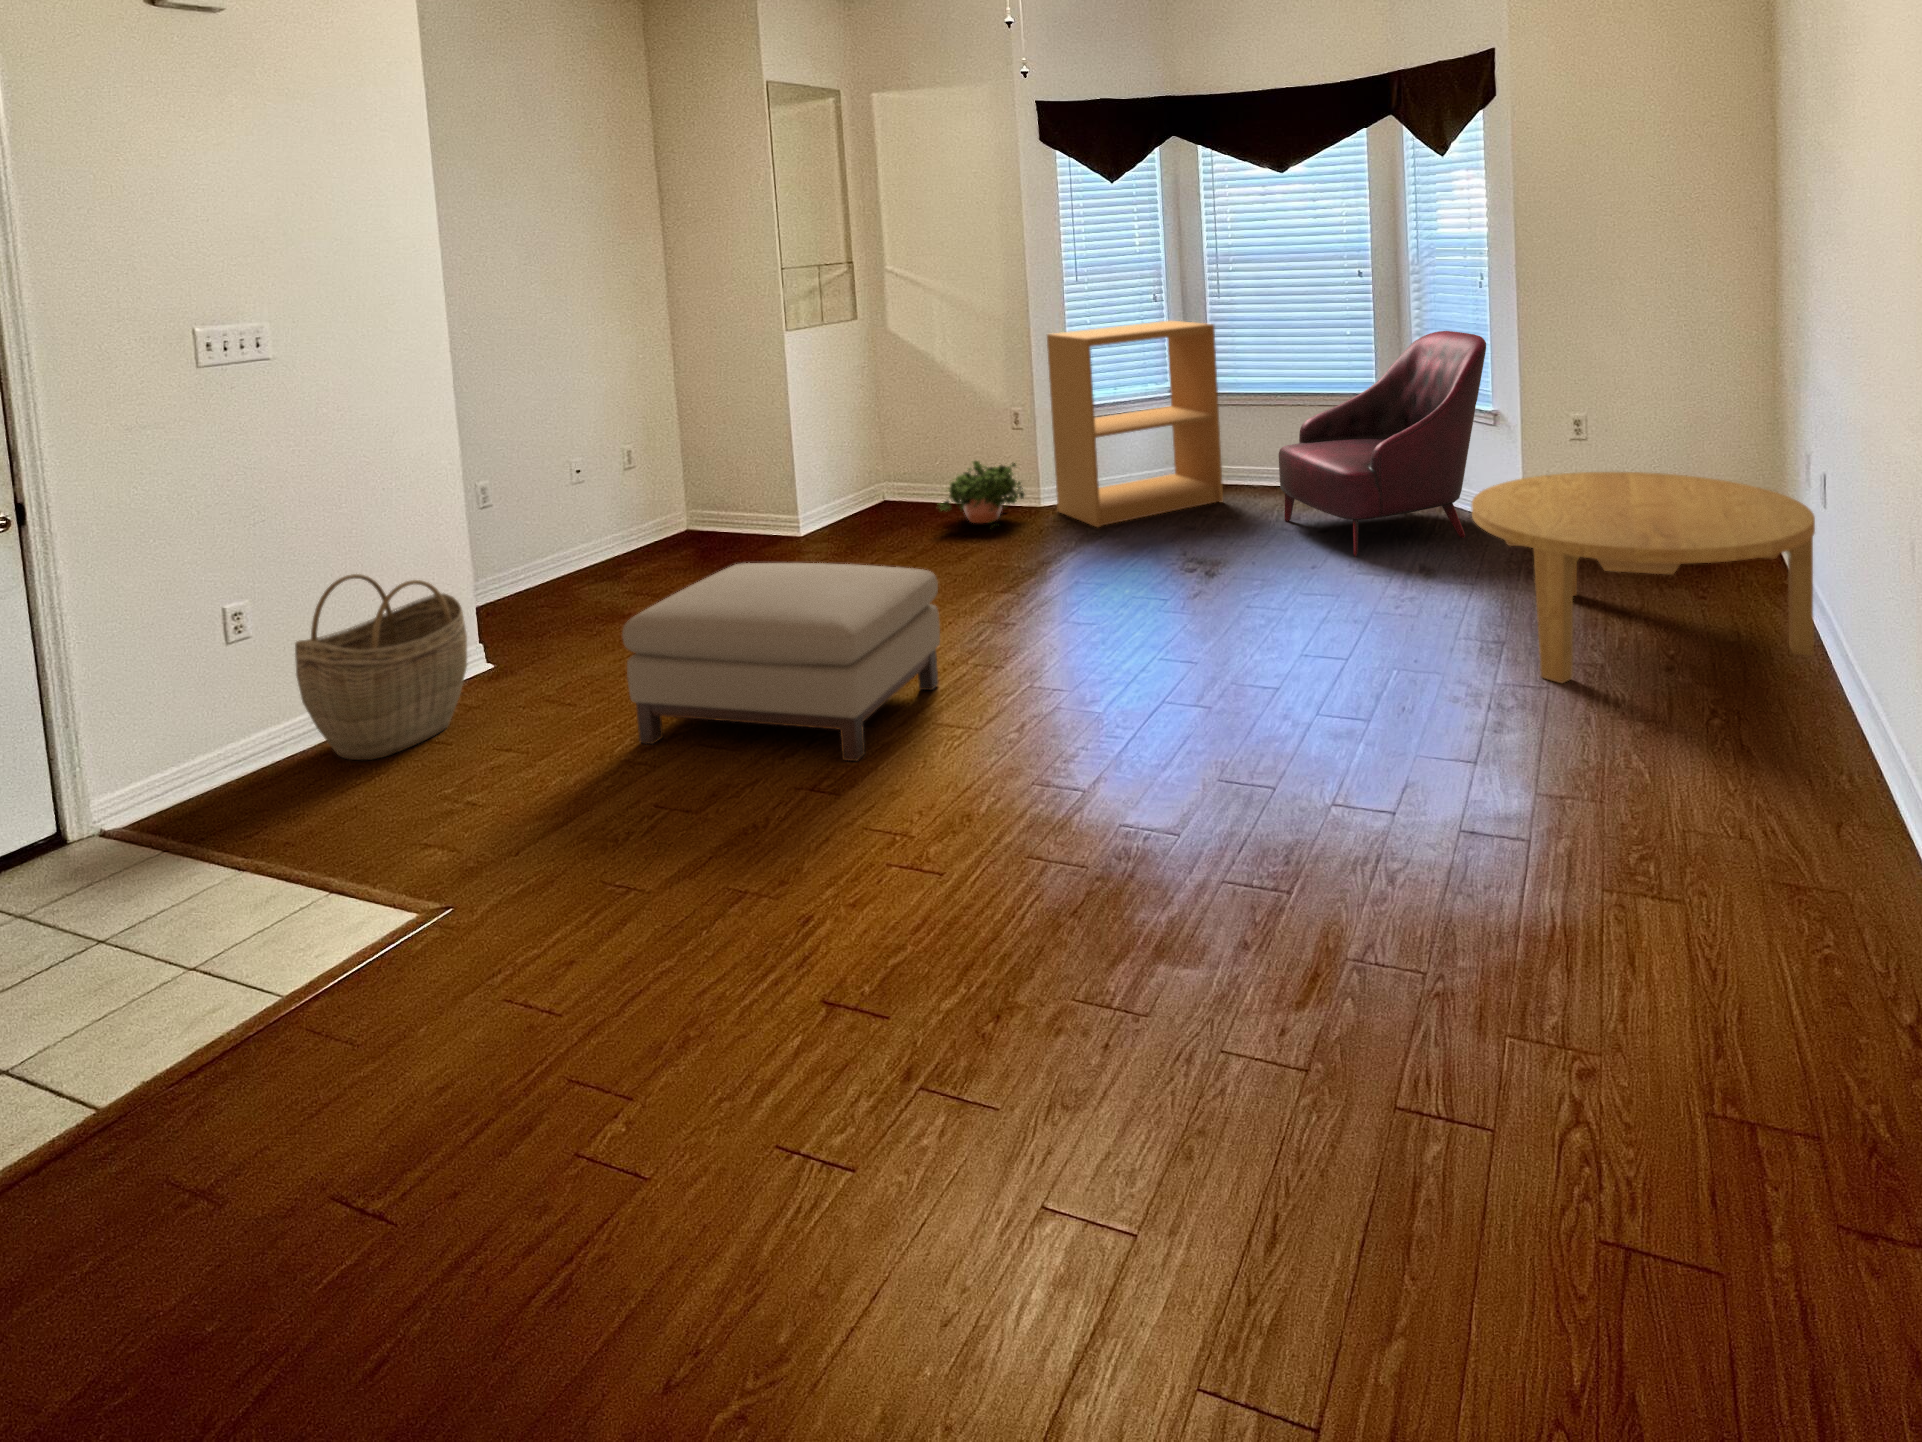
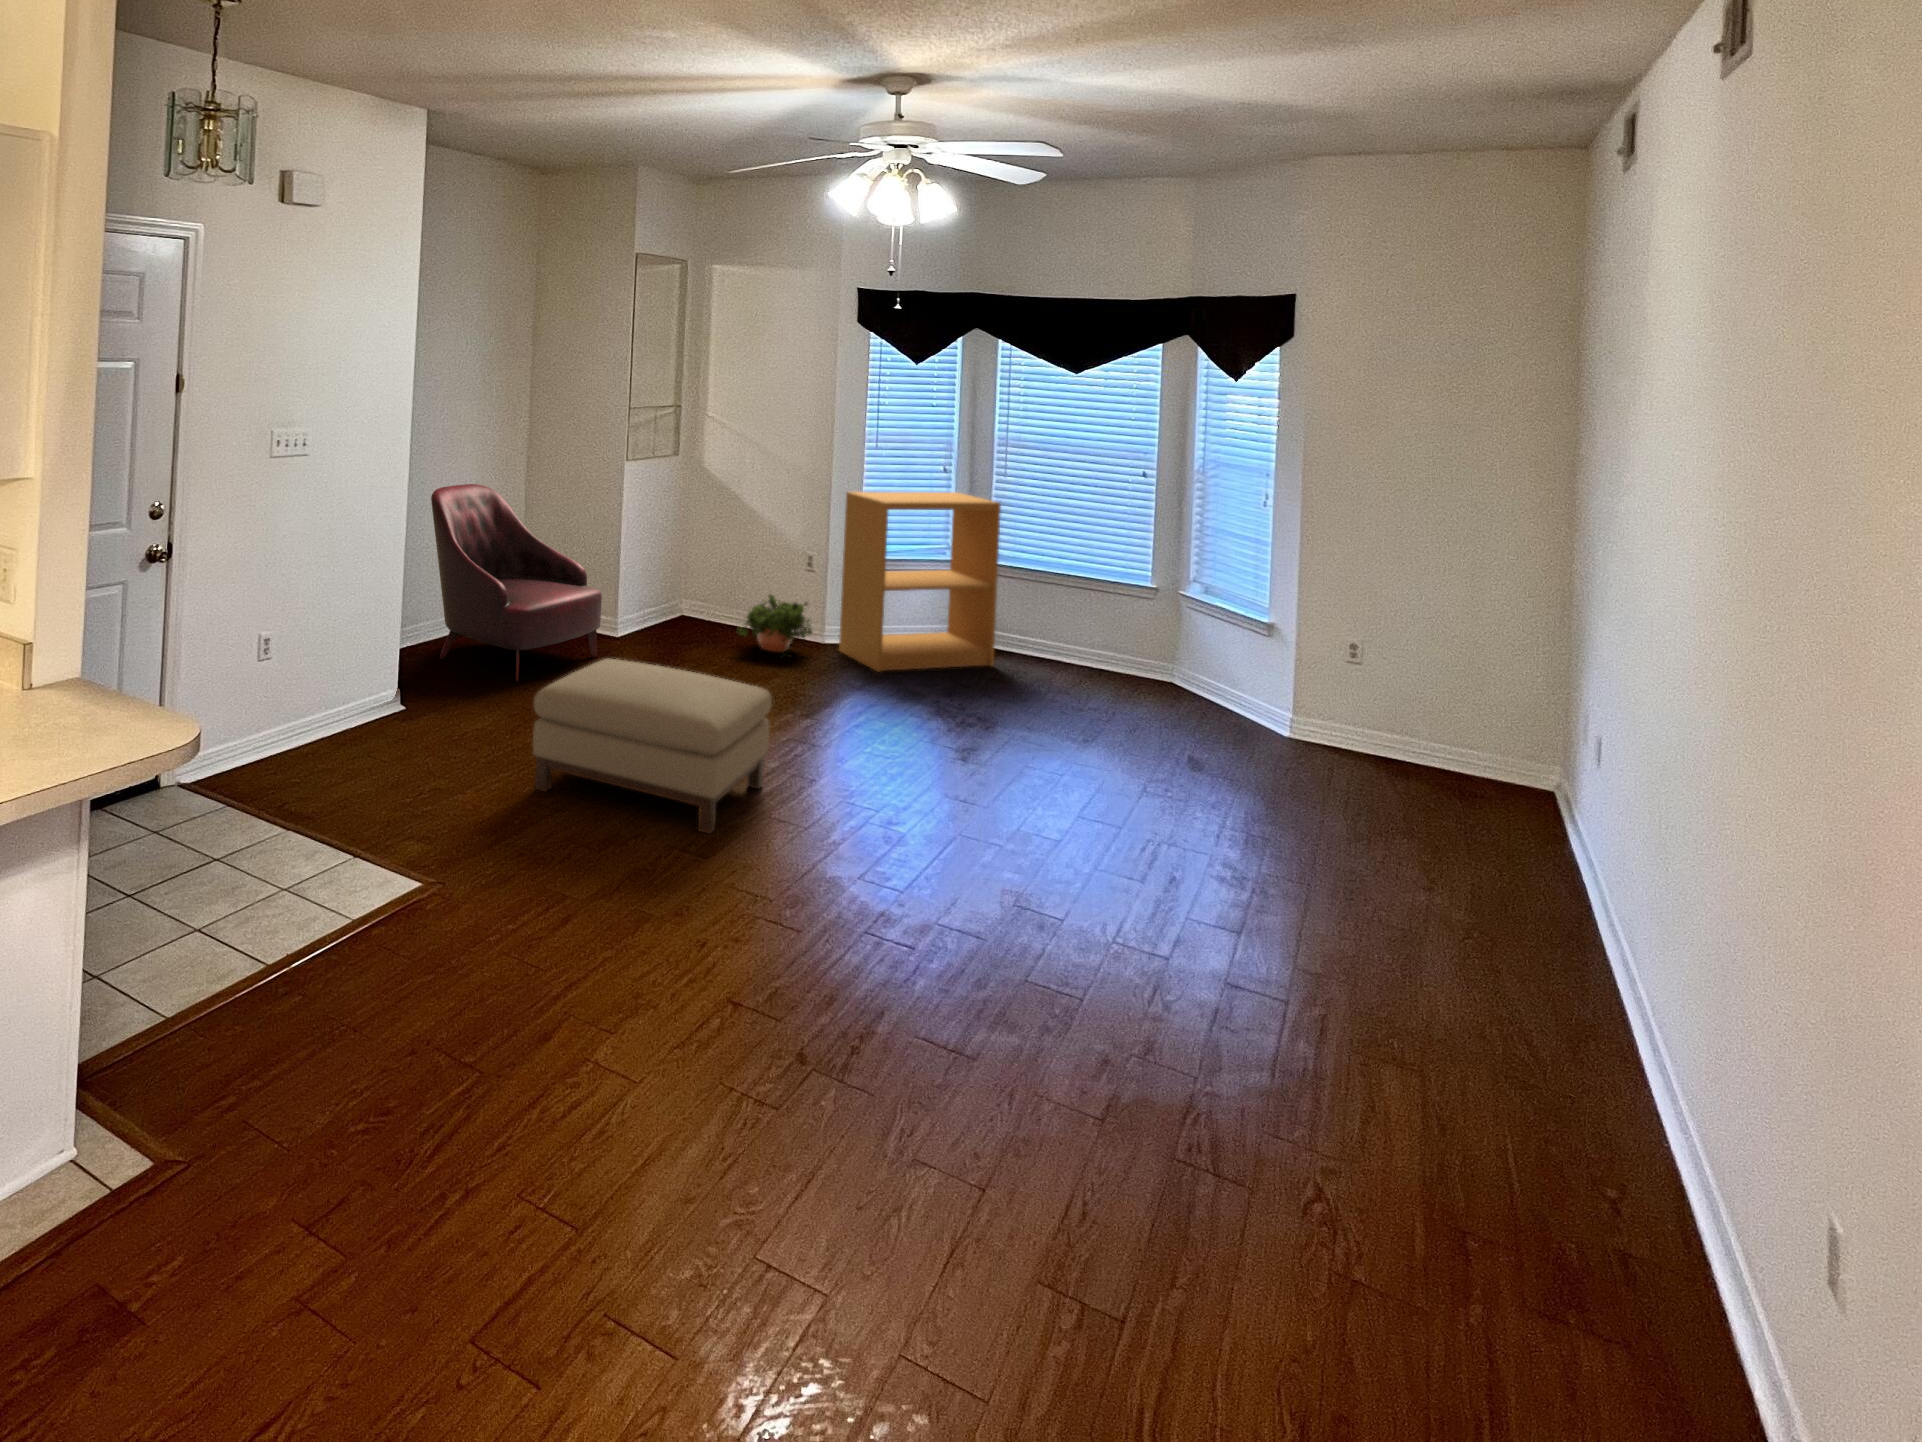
armchair: present [1279,331,1486,556] -> present [431,484,602,682]
coffee table: present [1472,472,1815,683] -> none [1245,692,1583,902]
woven basket: present [295,574,467,760] -> none [296,621,407,765]

